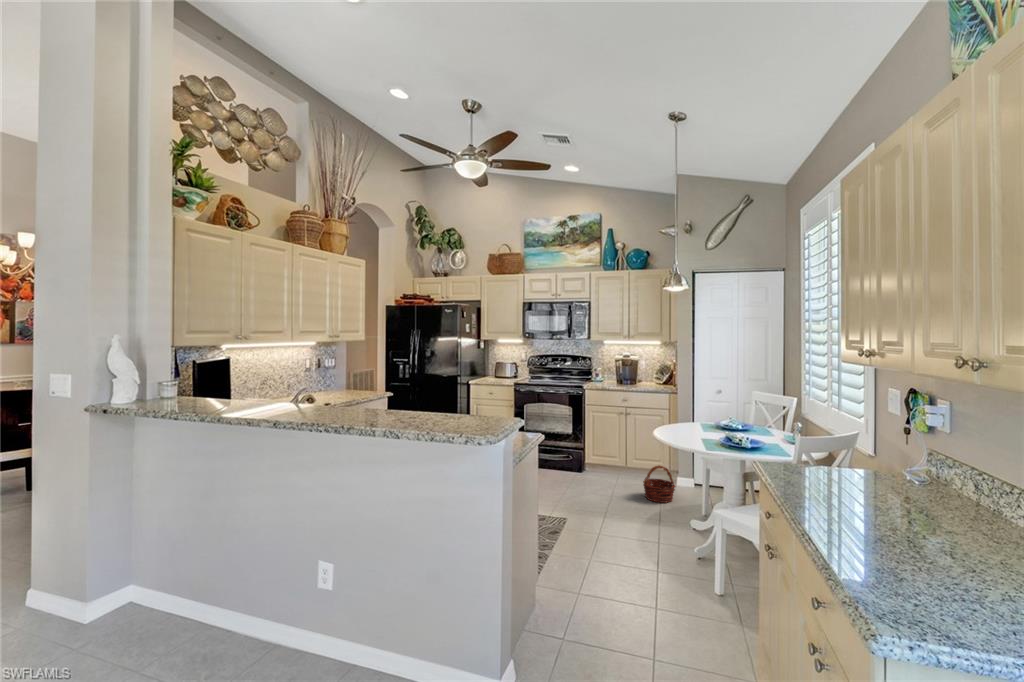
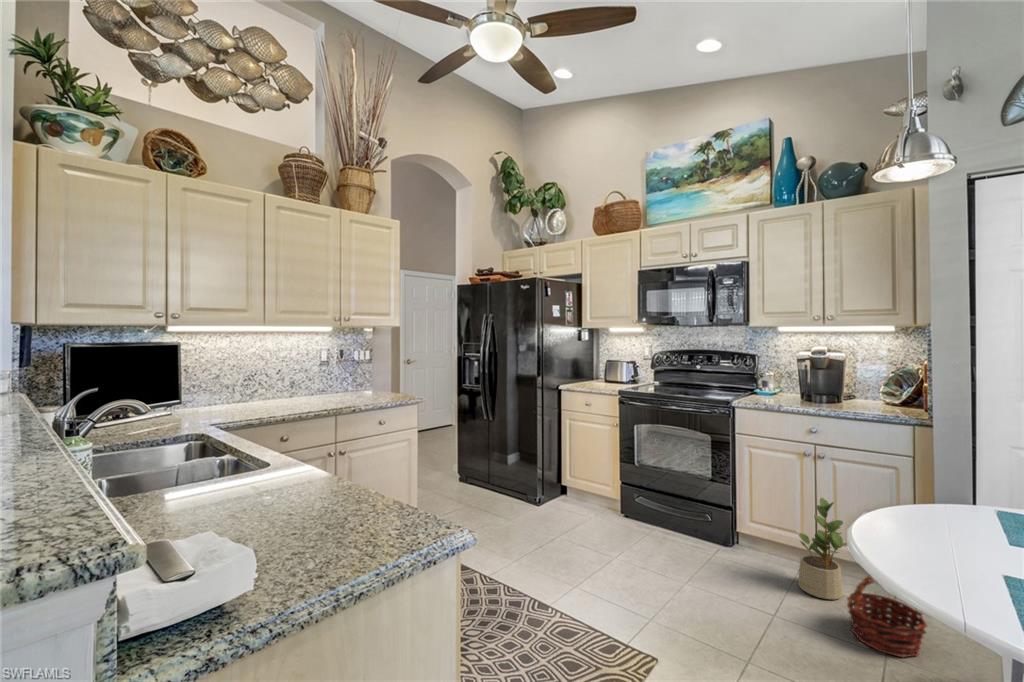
potted plant: none [619,435,644,487] -> present [798,498,846,599]

